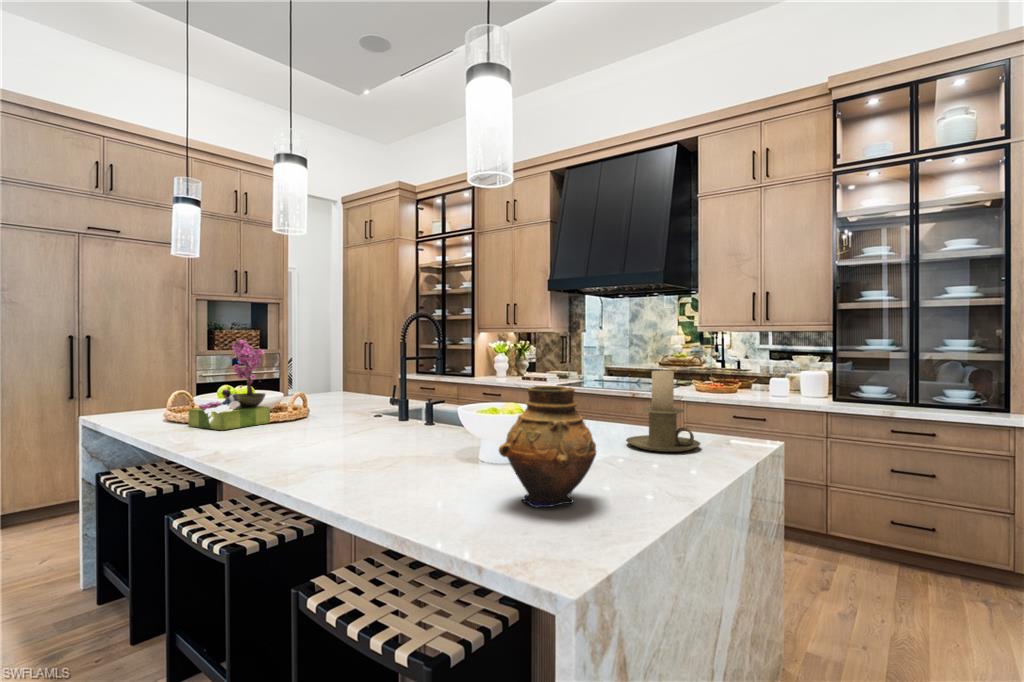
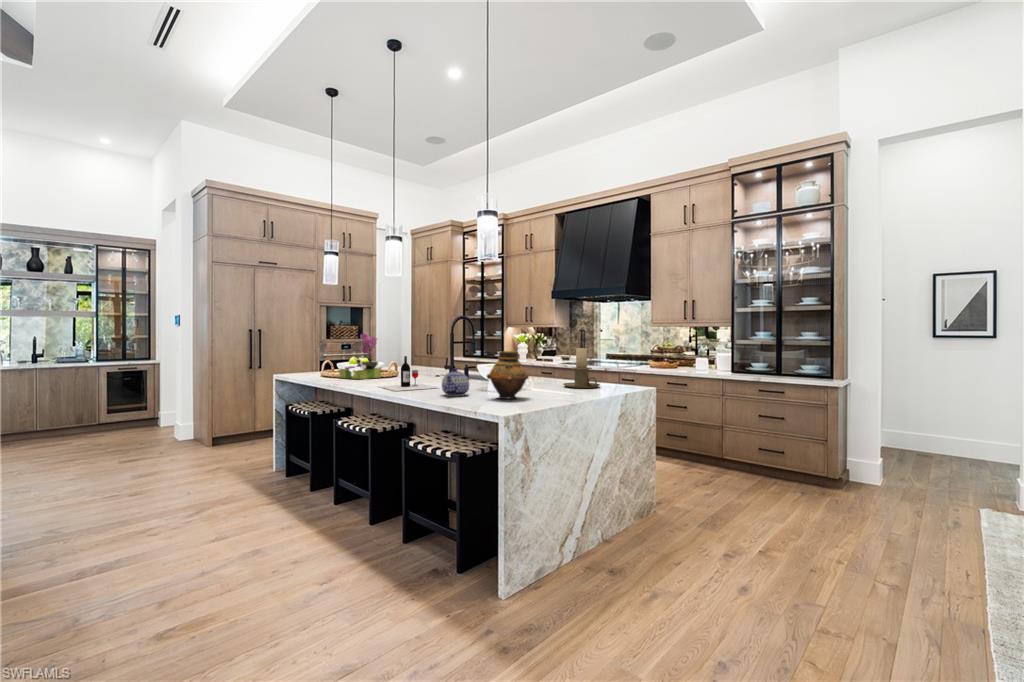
wine bottle: none [247,389,382,472] -> present [379,356,438,391]
teapot: none [385,424,450,493] -> present [442,368,469,396]

